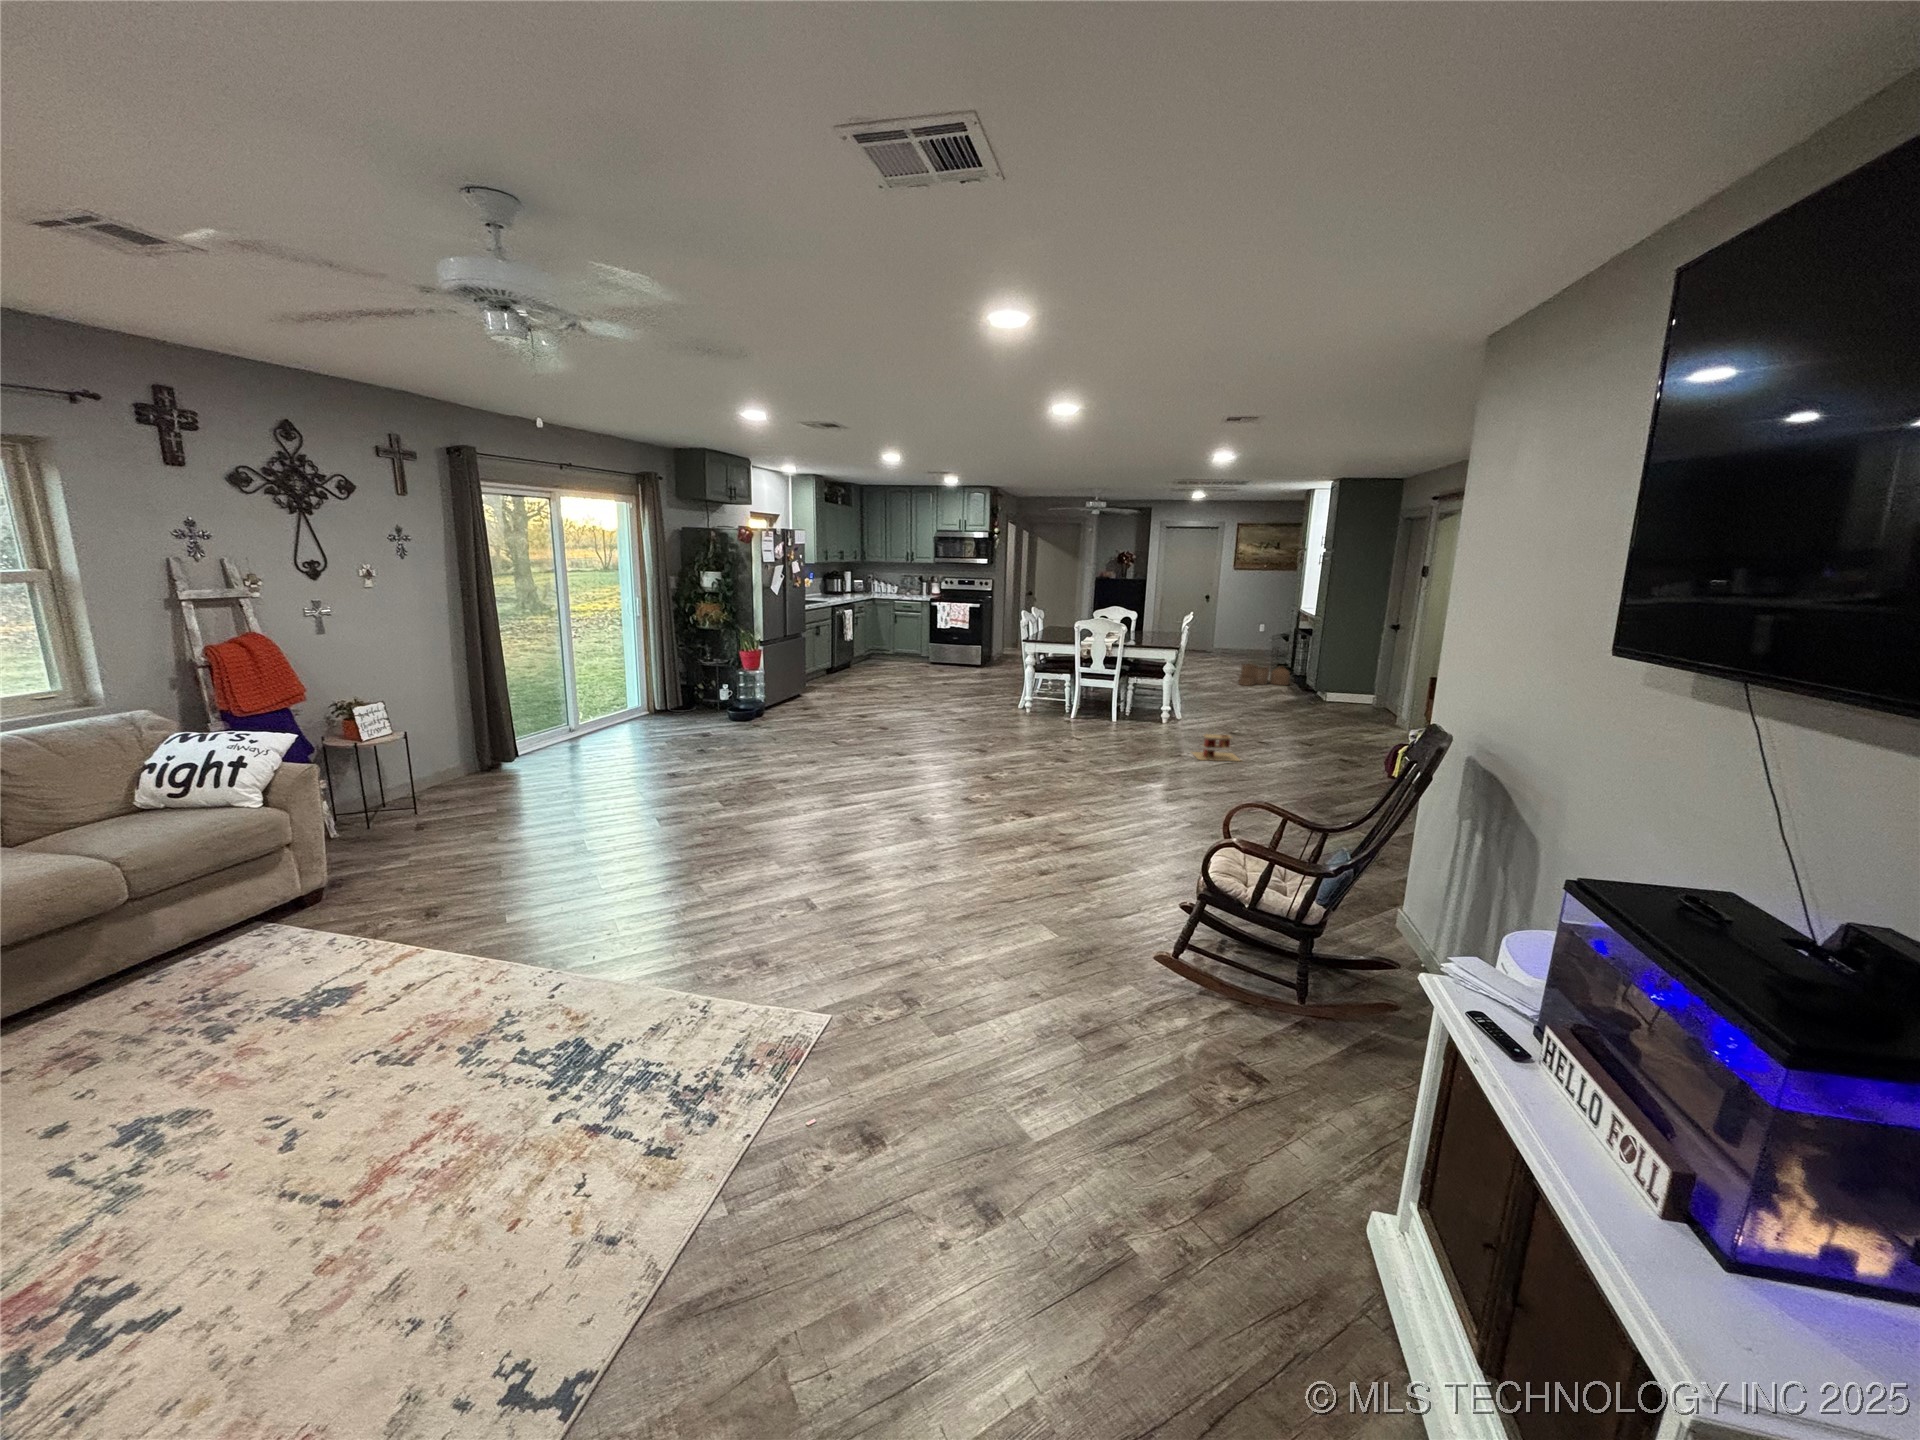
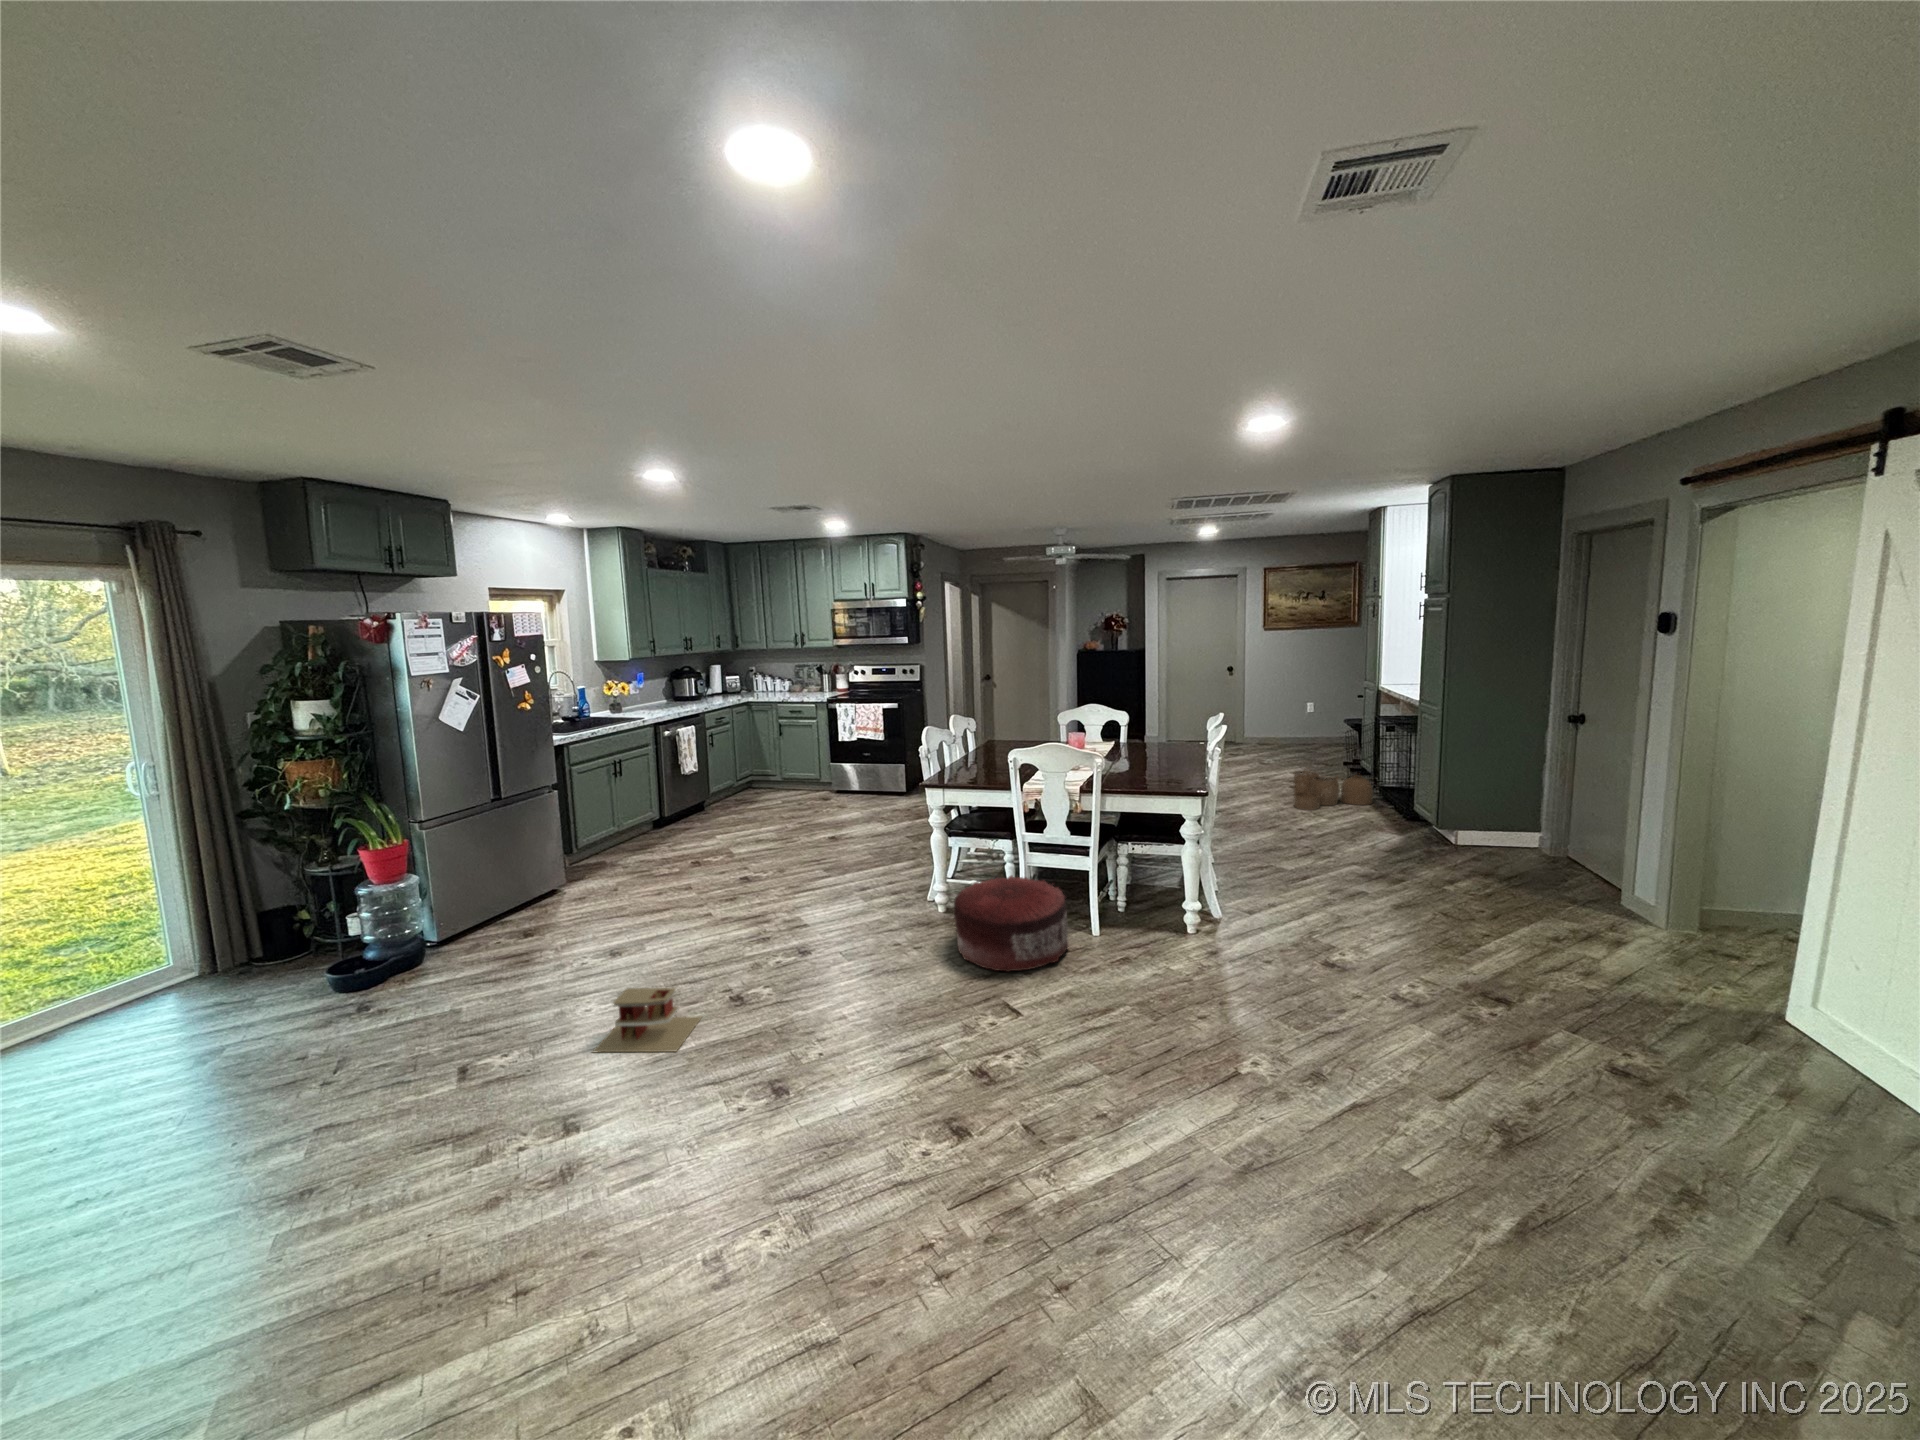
pouf: none [1042,690,1102,729] -> present [954,876,1069,972]
toy house: present [1192,734,1240,761] -> present [593,988,701,1052]

